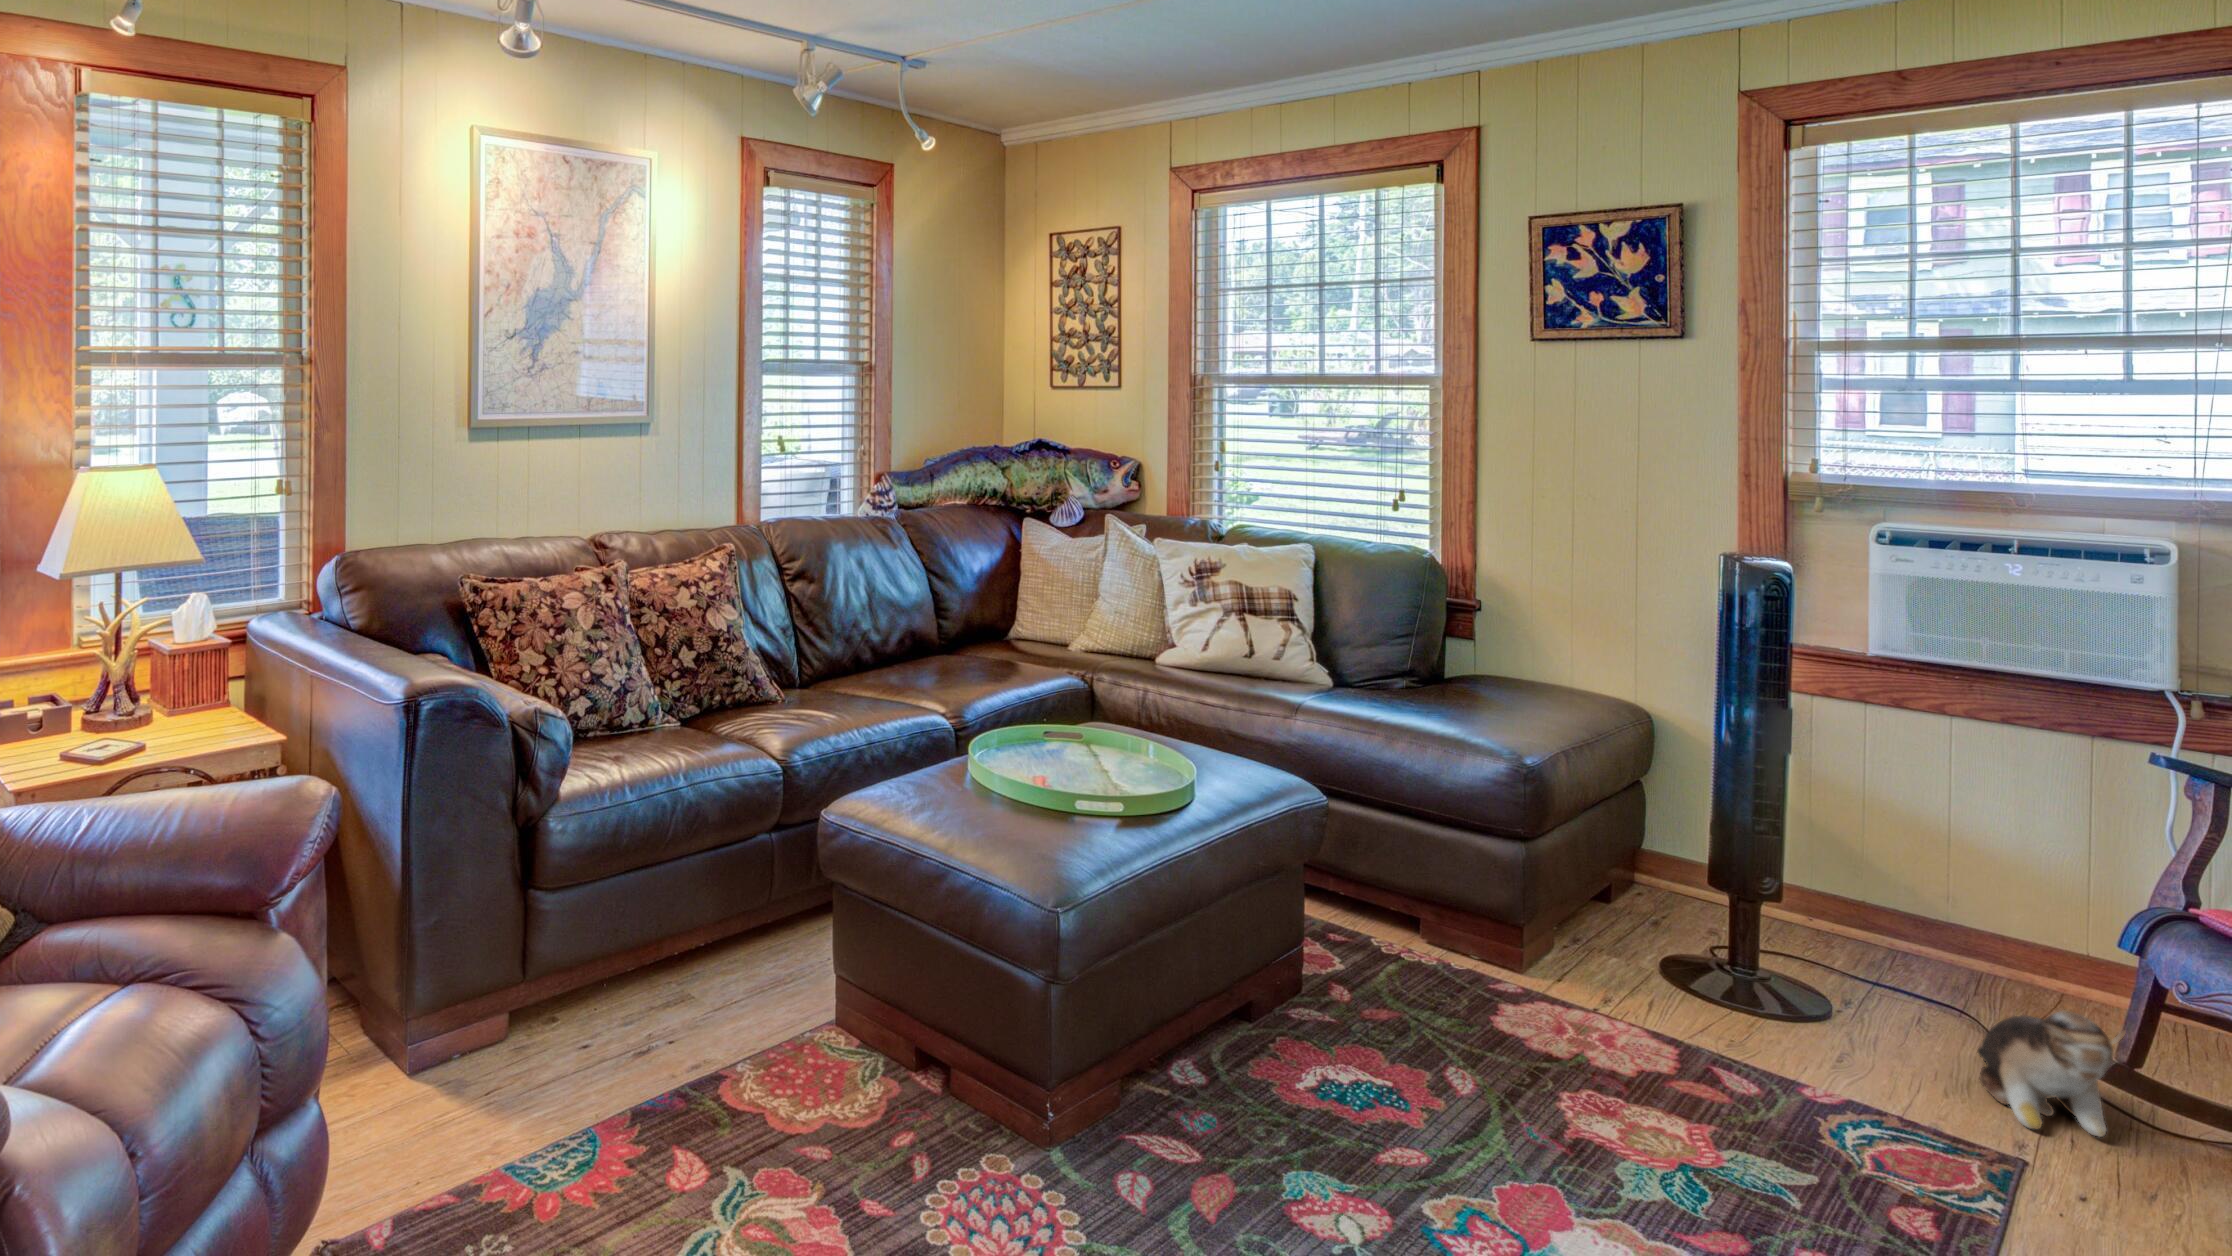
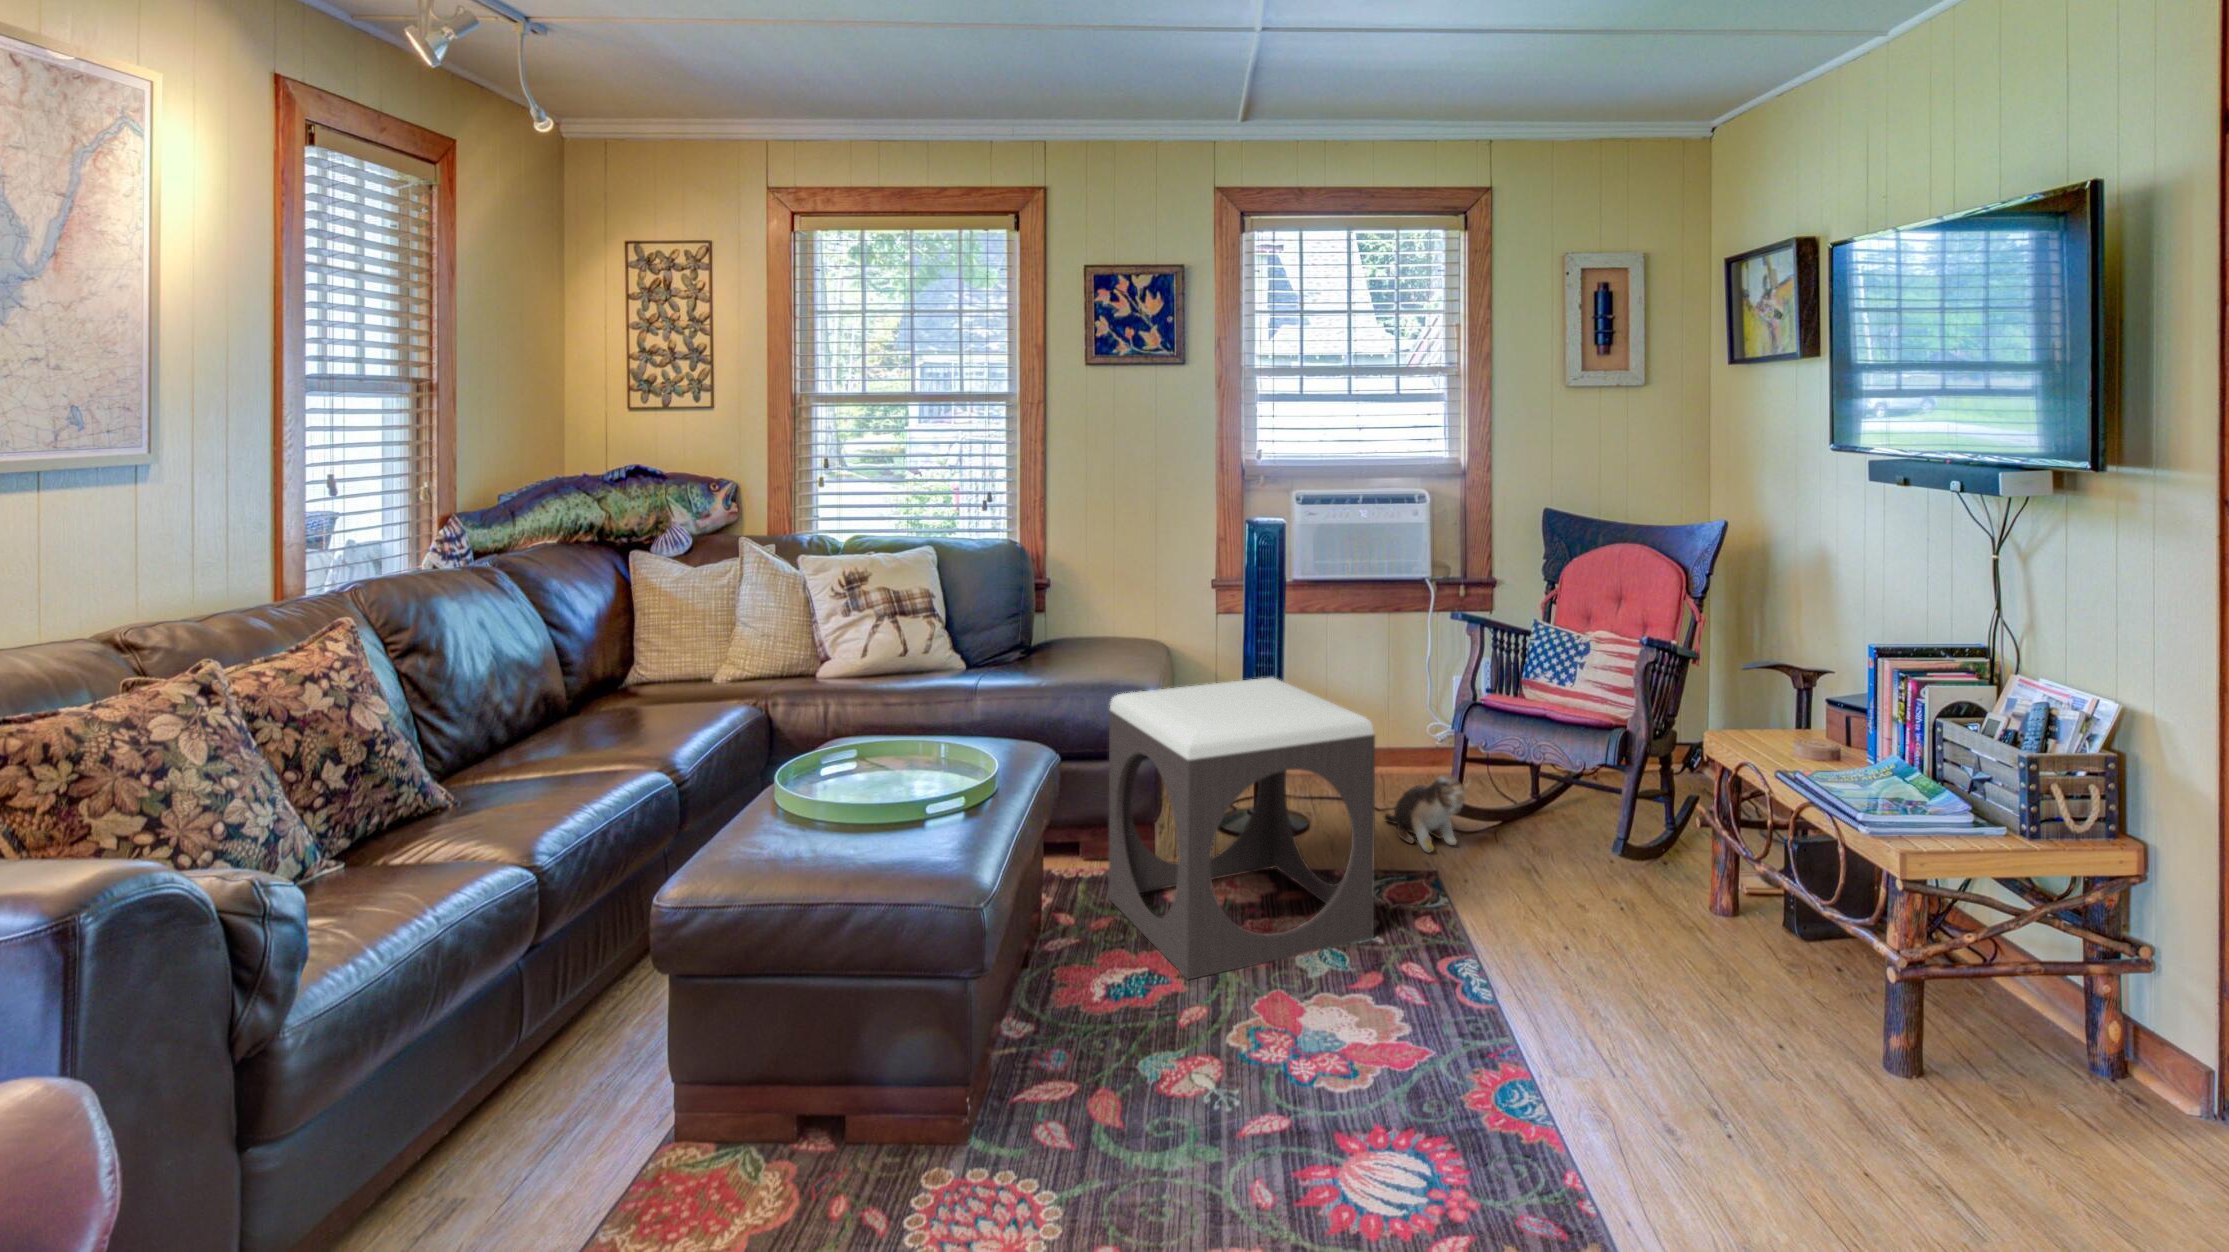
footstool: none [1413,746,1797,1194] -> present [1108,678,1375,980]

